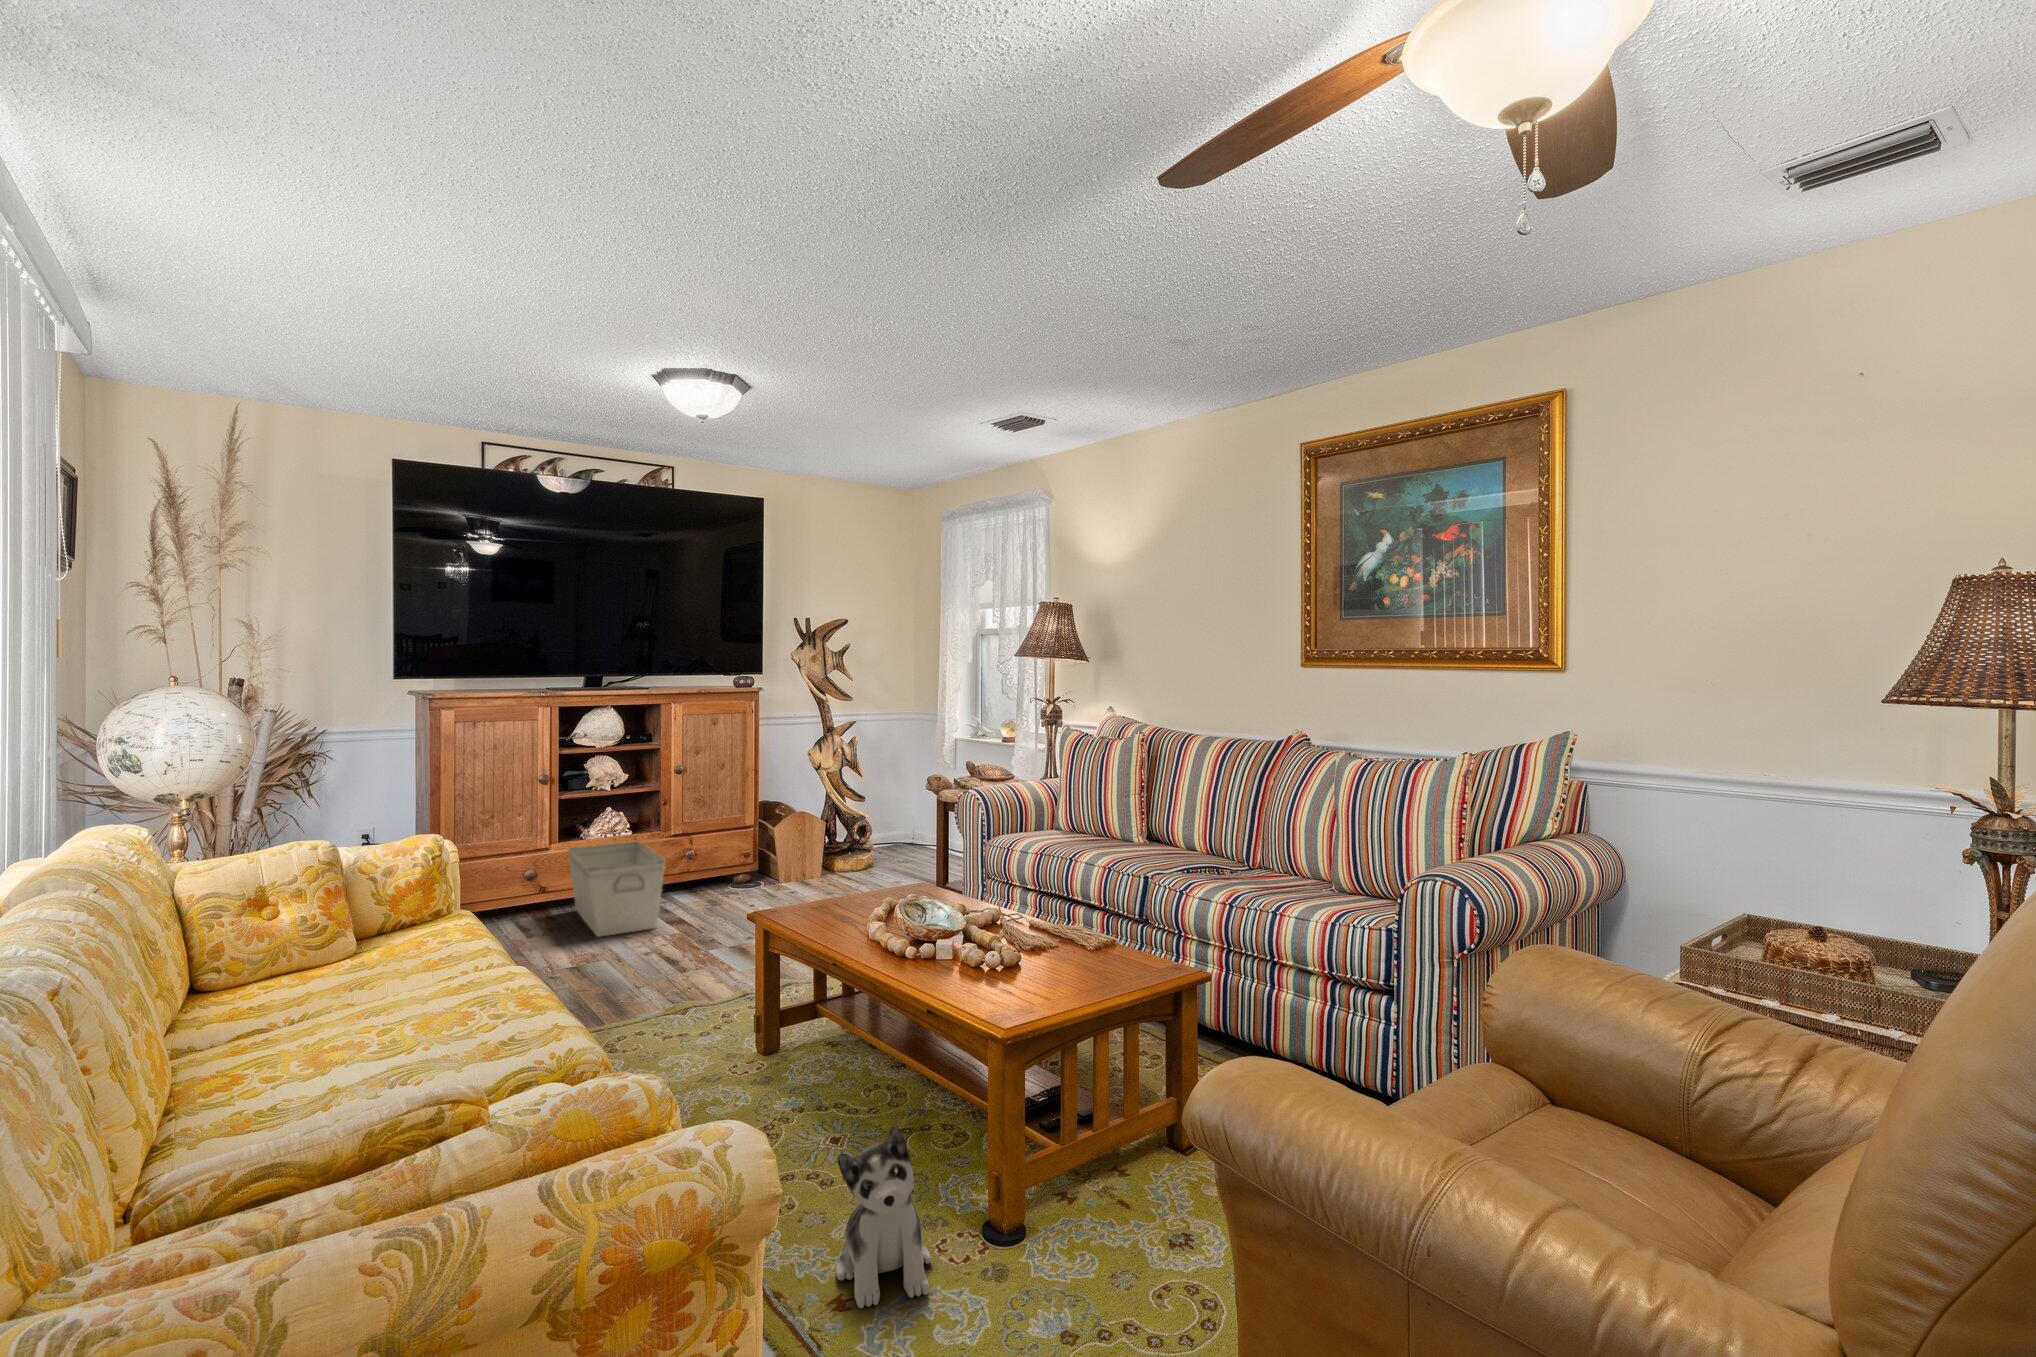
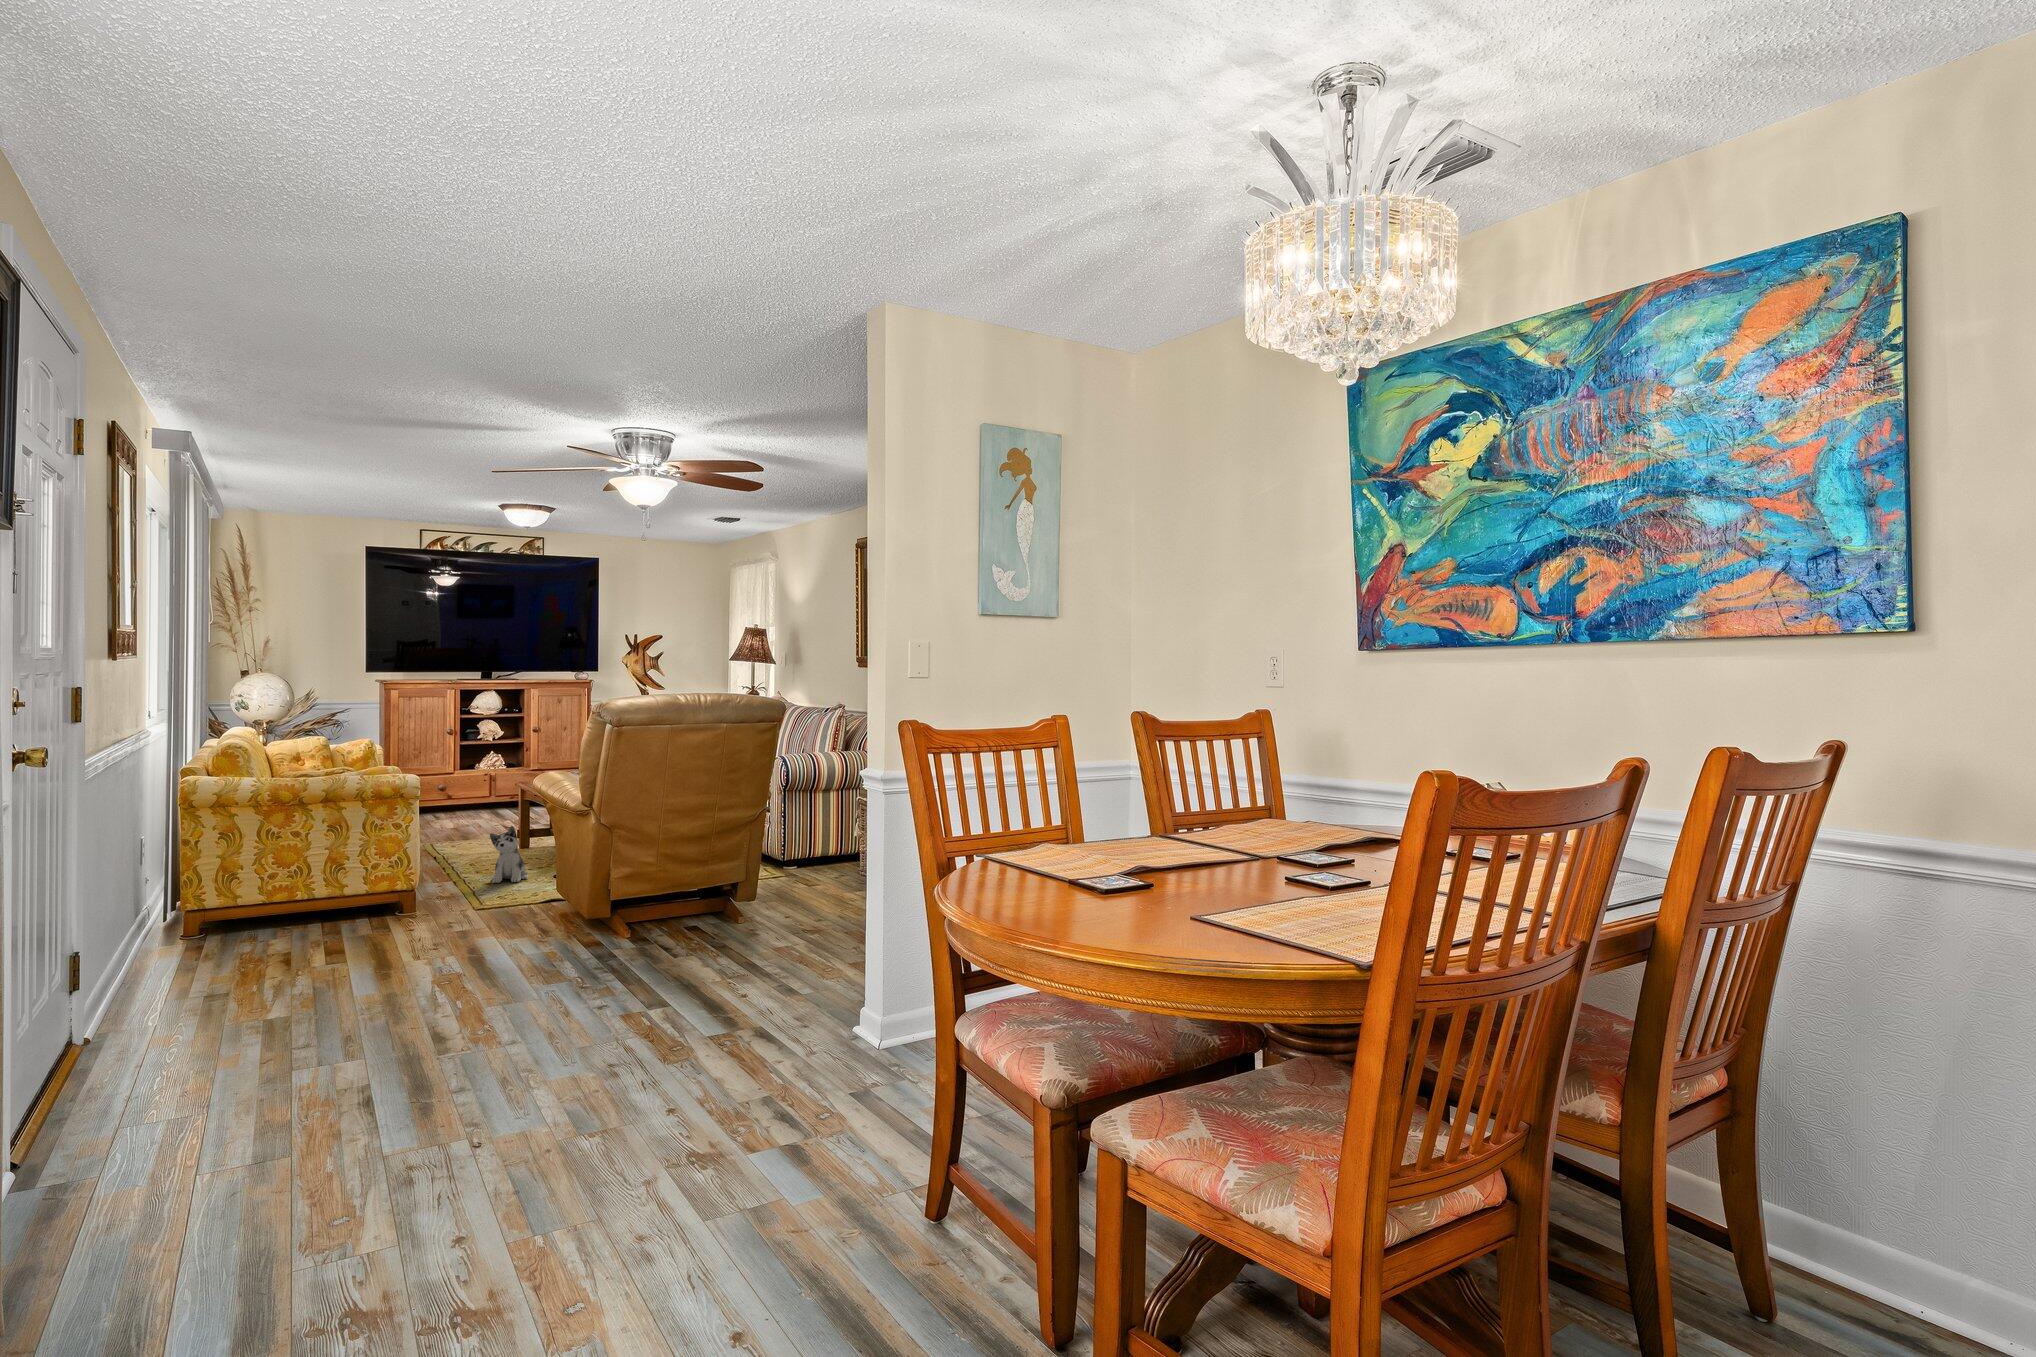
storage bin: present [568,842,665,937] -> none [463,771,514,818]

